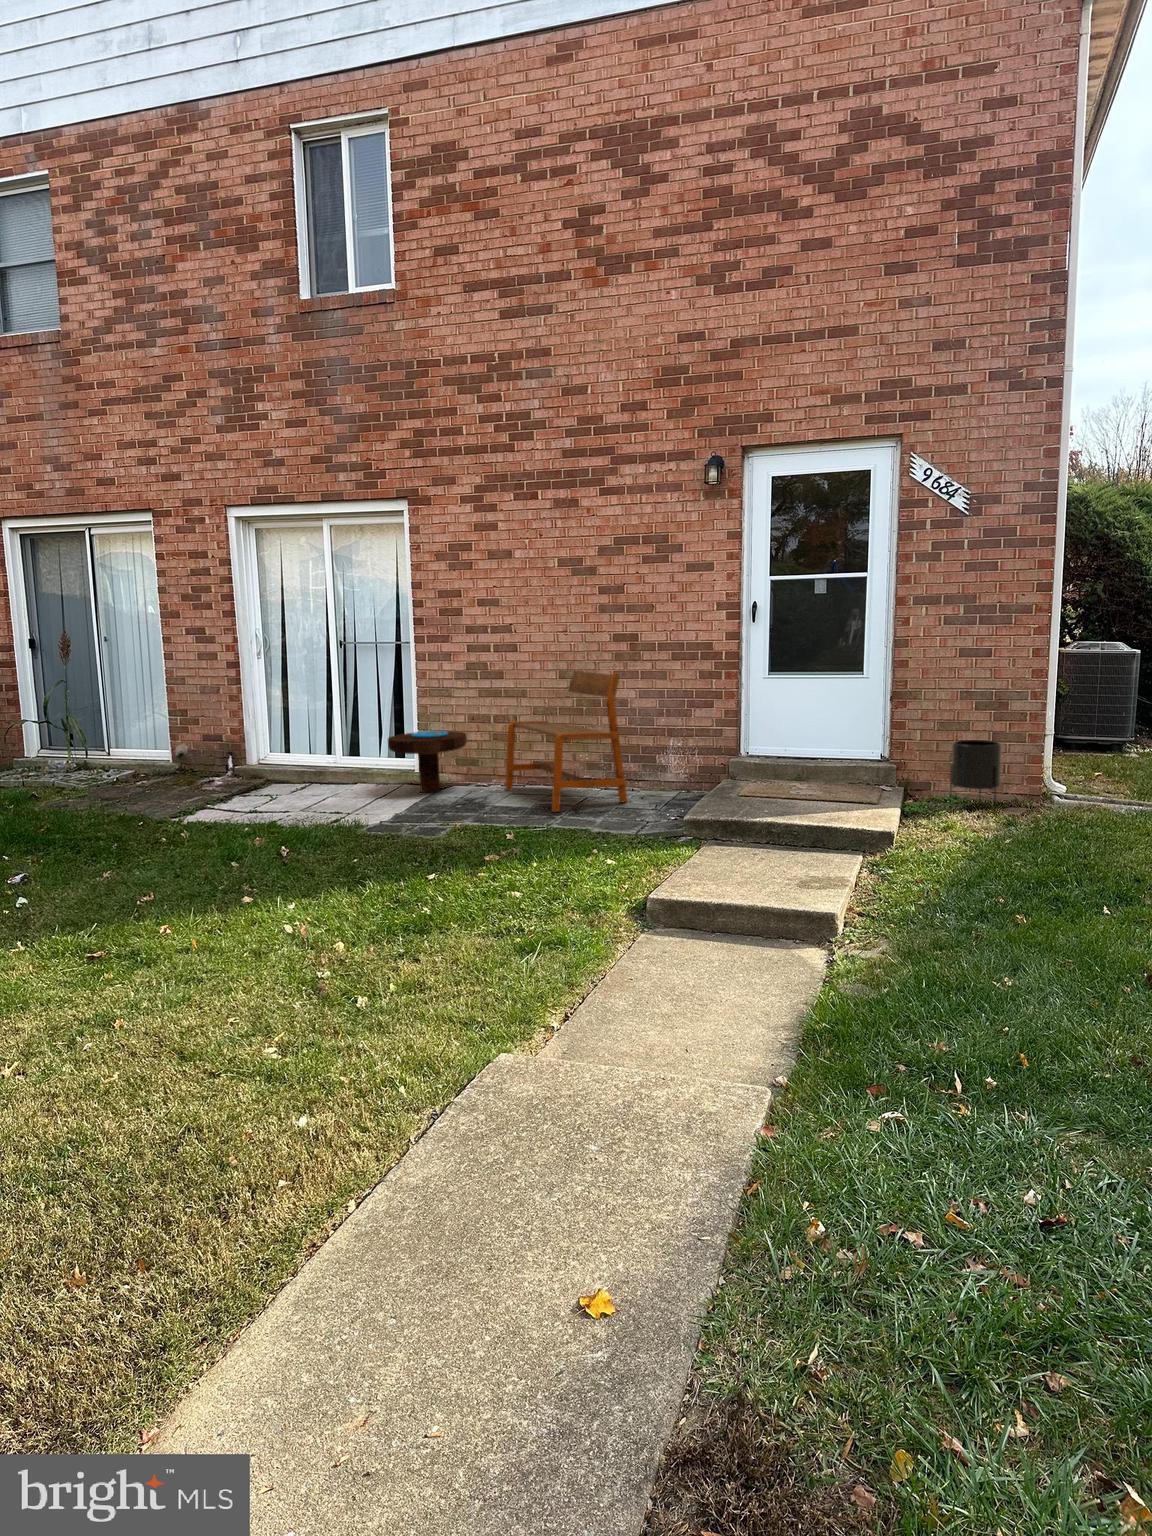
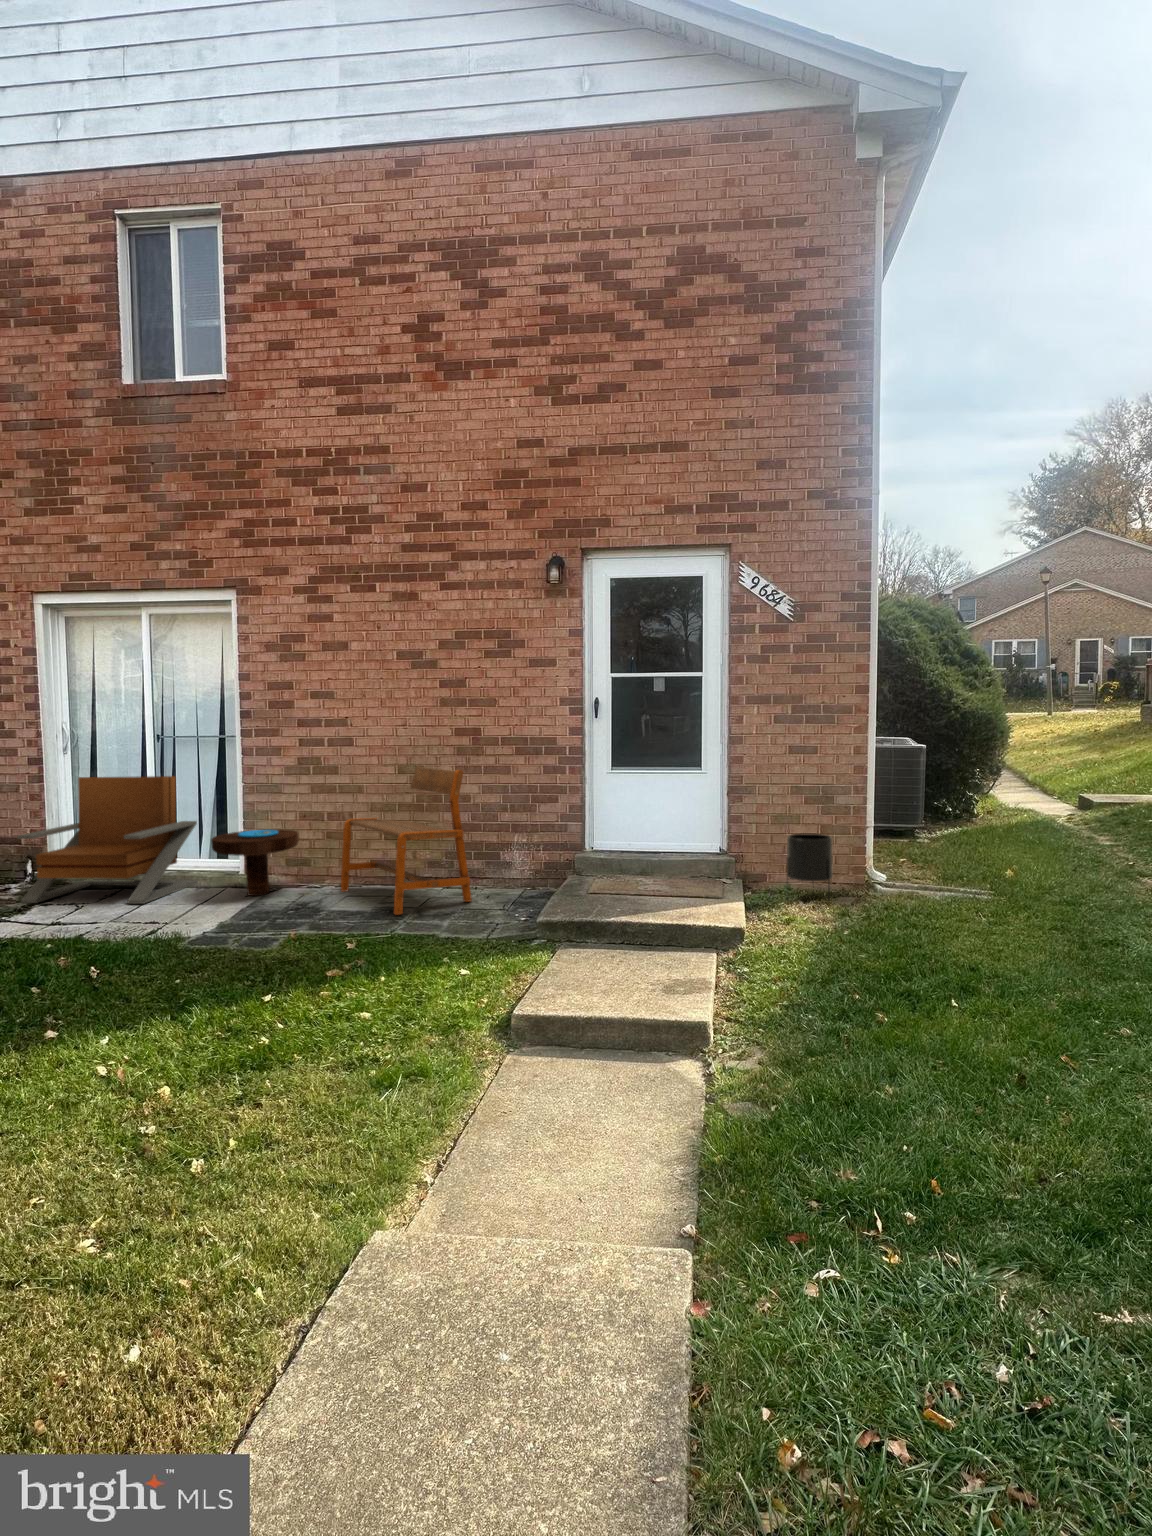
lounge chair: none [222,680,378,797] -> present [17,776,198,904]

